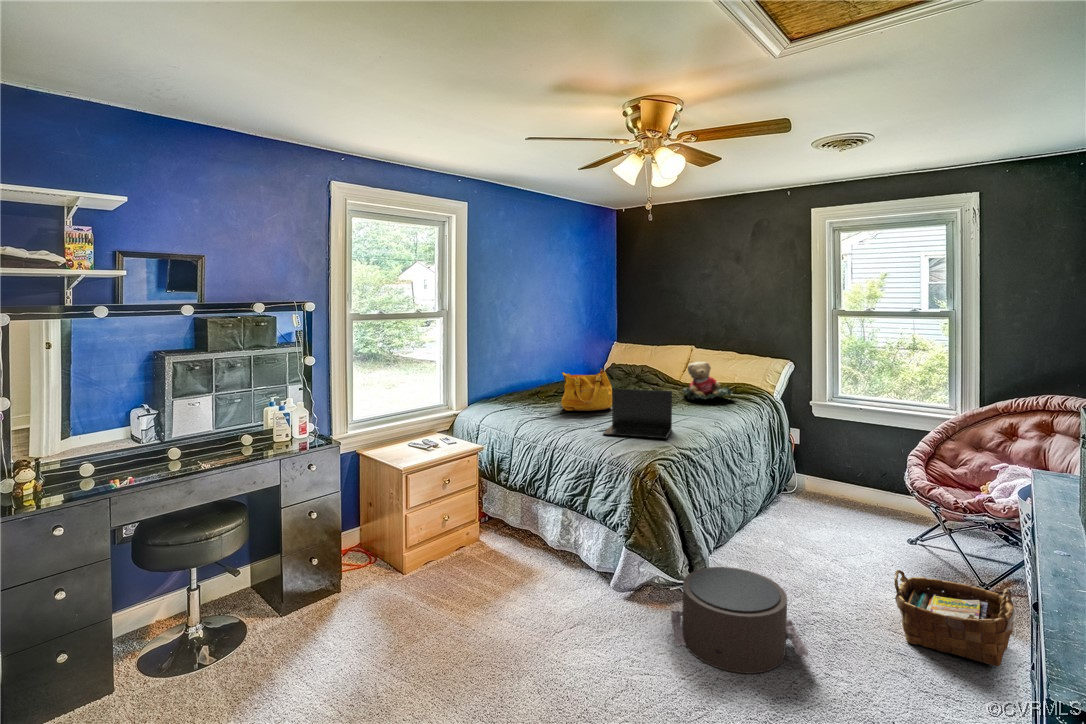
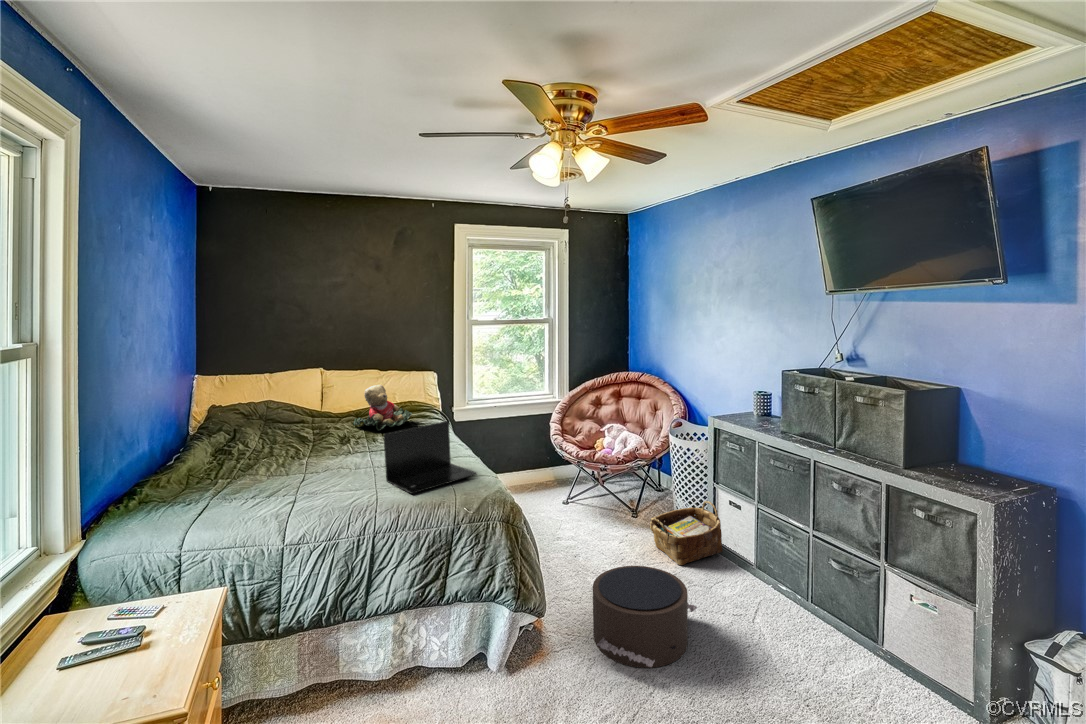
handbag: present [561,368,612,411] -> none [254,413,332,484]

